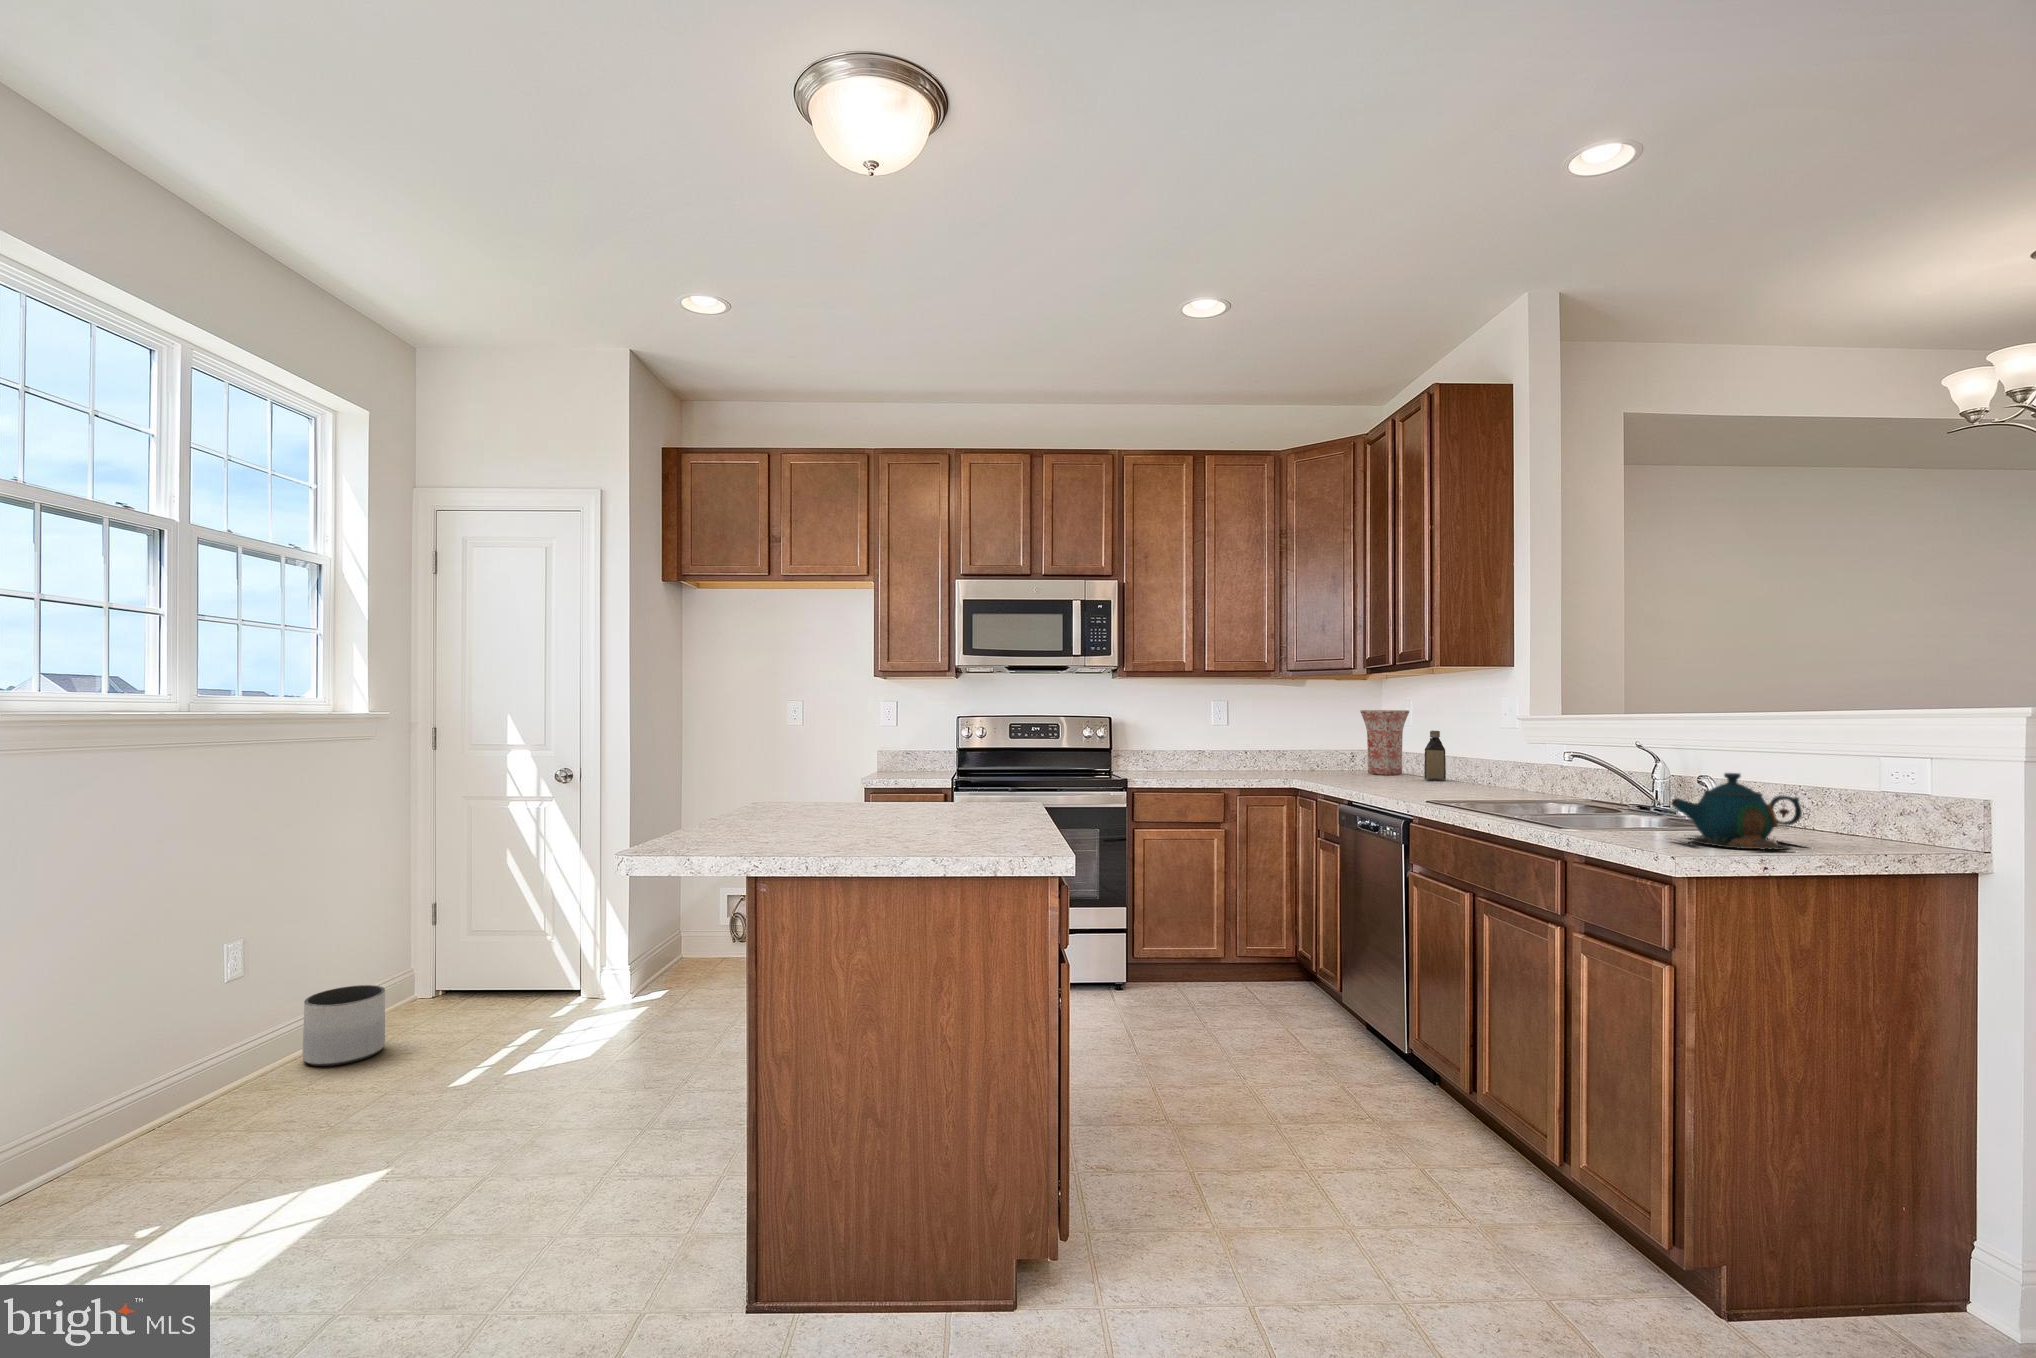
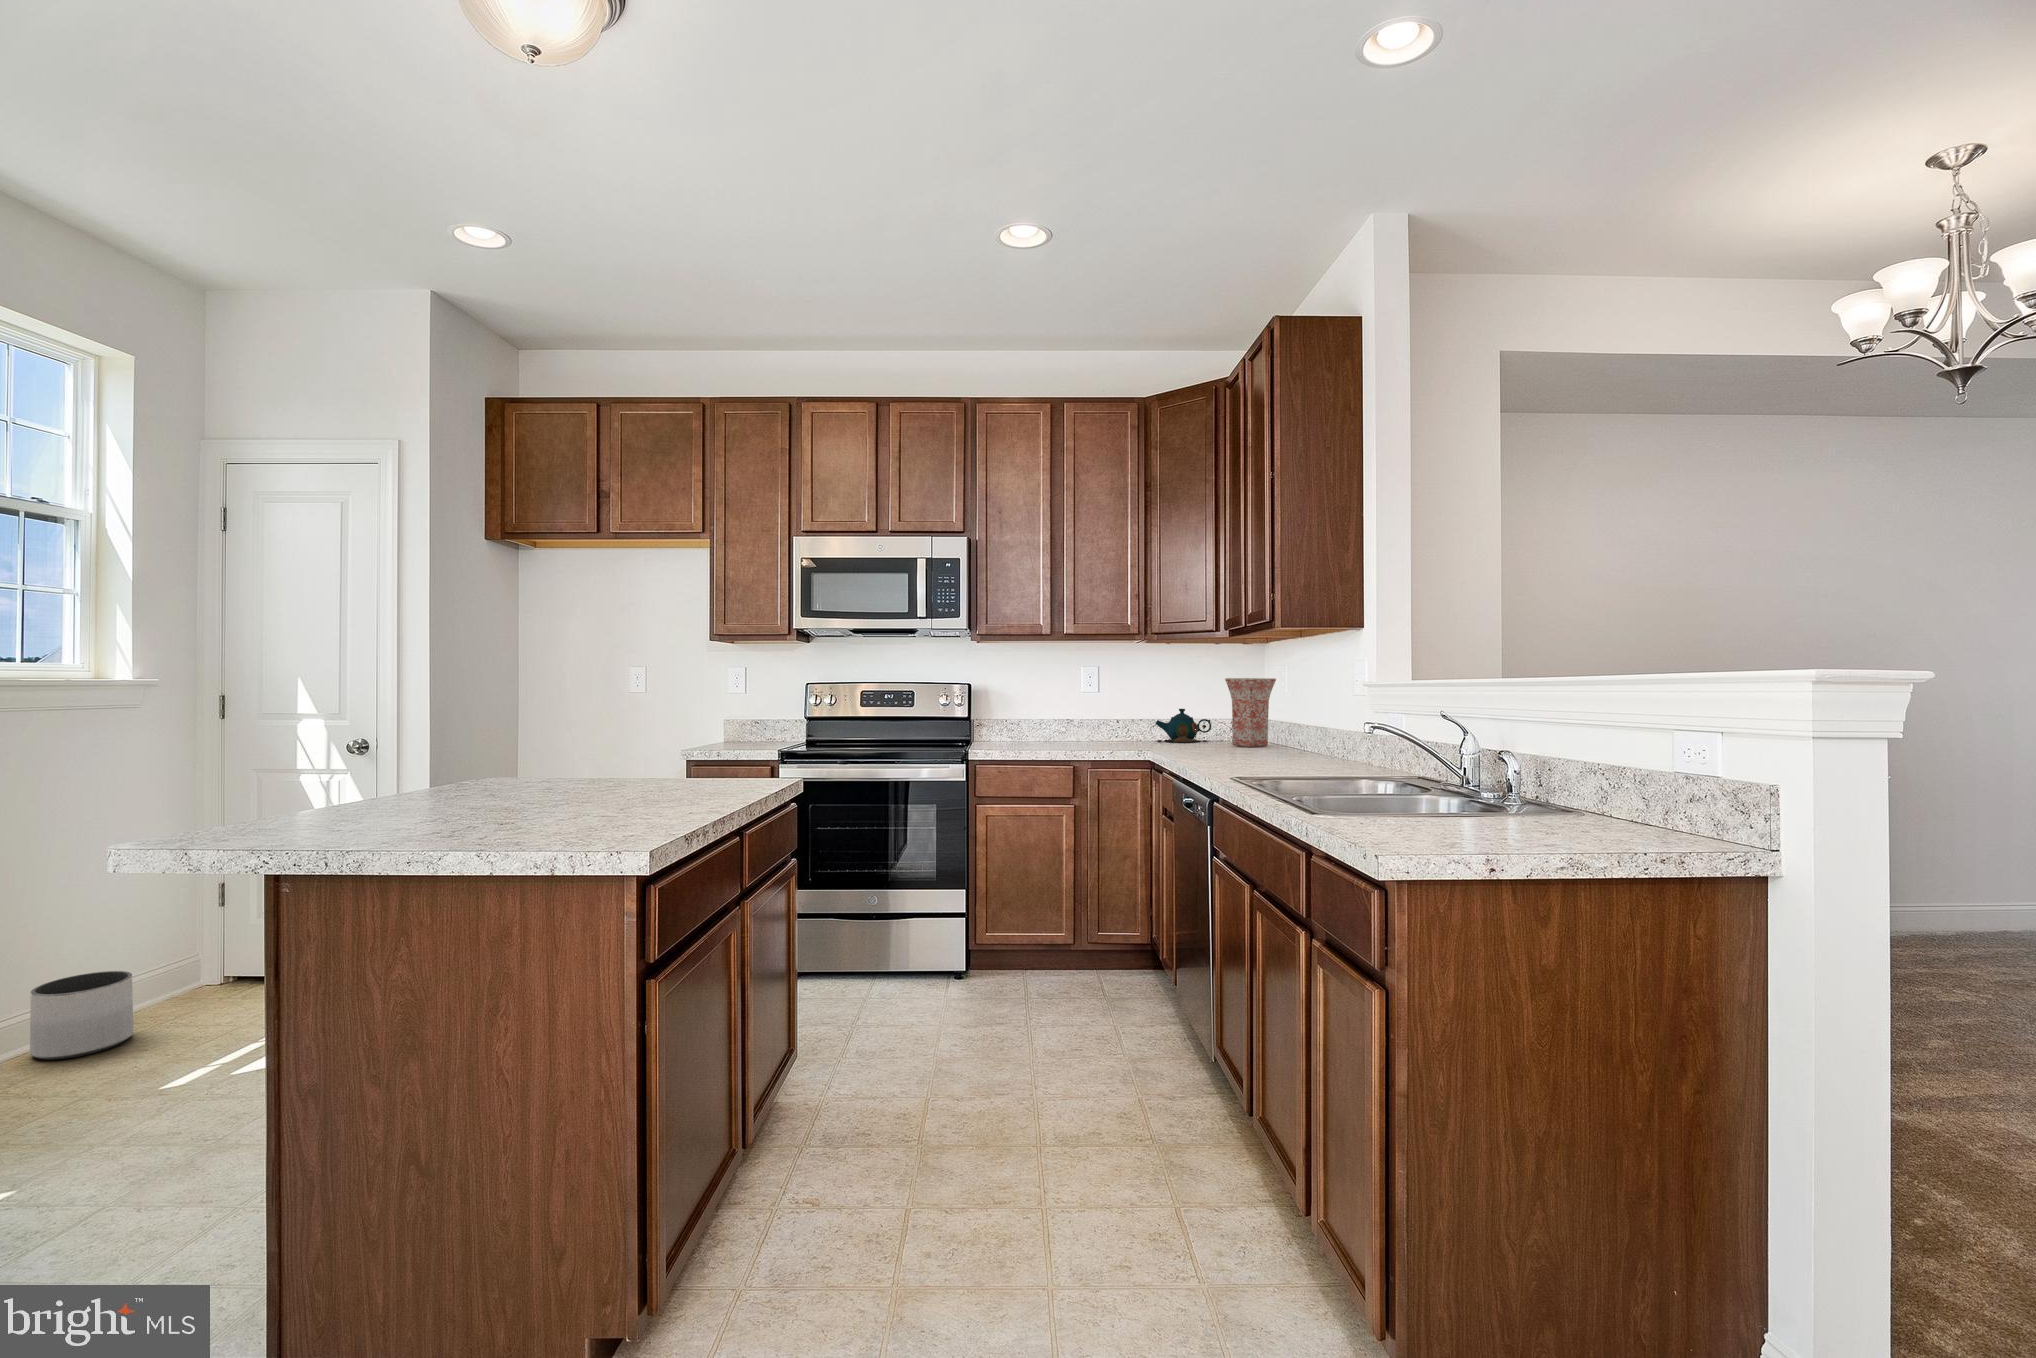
bottle: present [1424,731,1446,781] -> none [1278,700,1300,754]
teapot: present [1671,773,1805,852] -> present [1155,709,1211,743]

